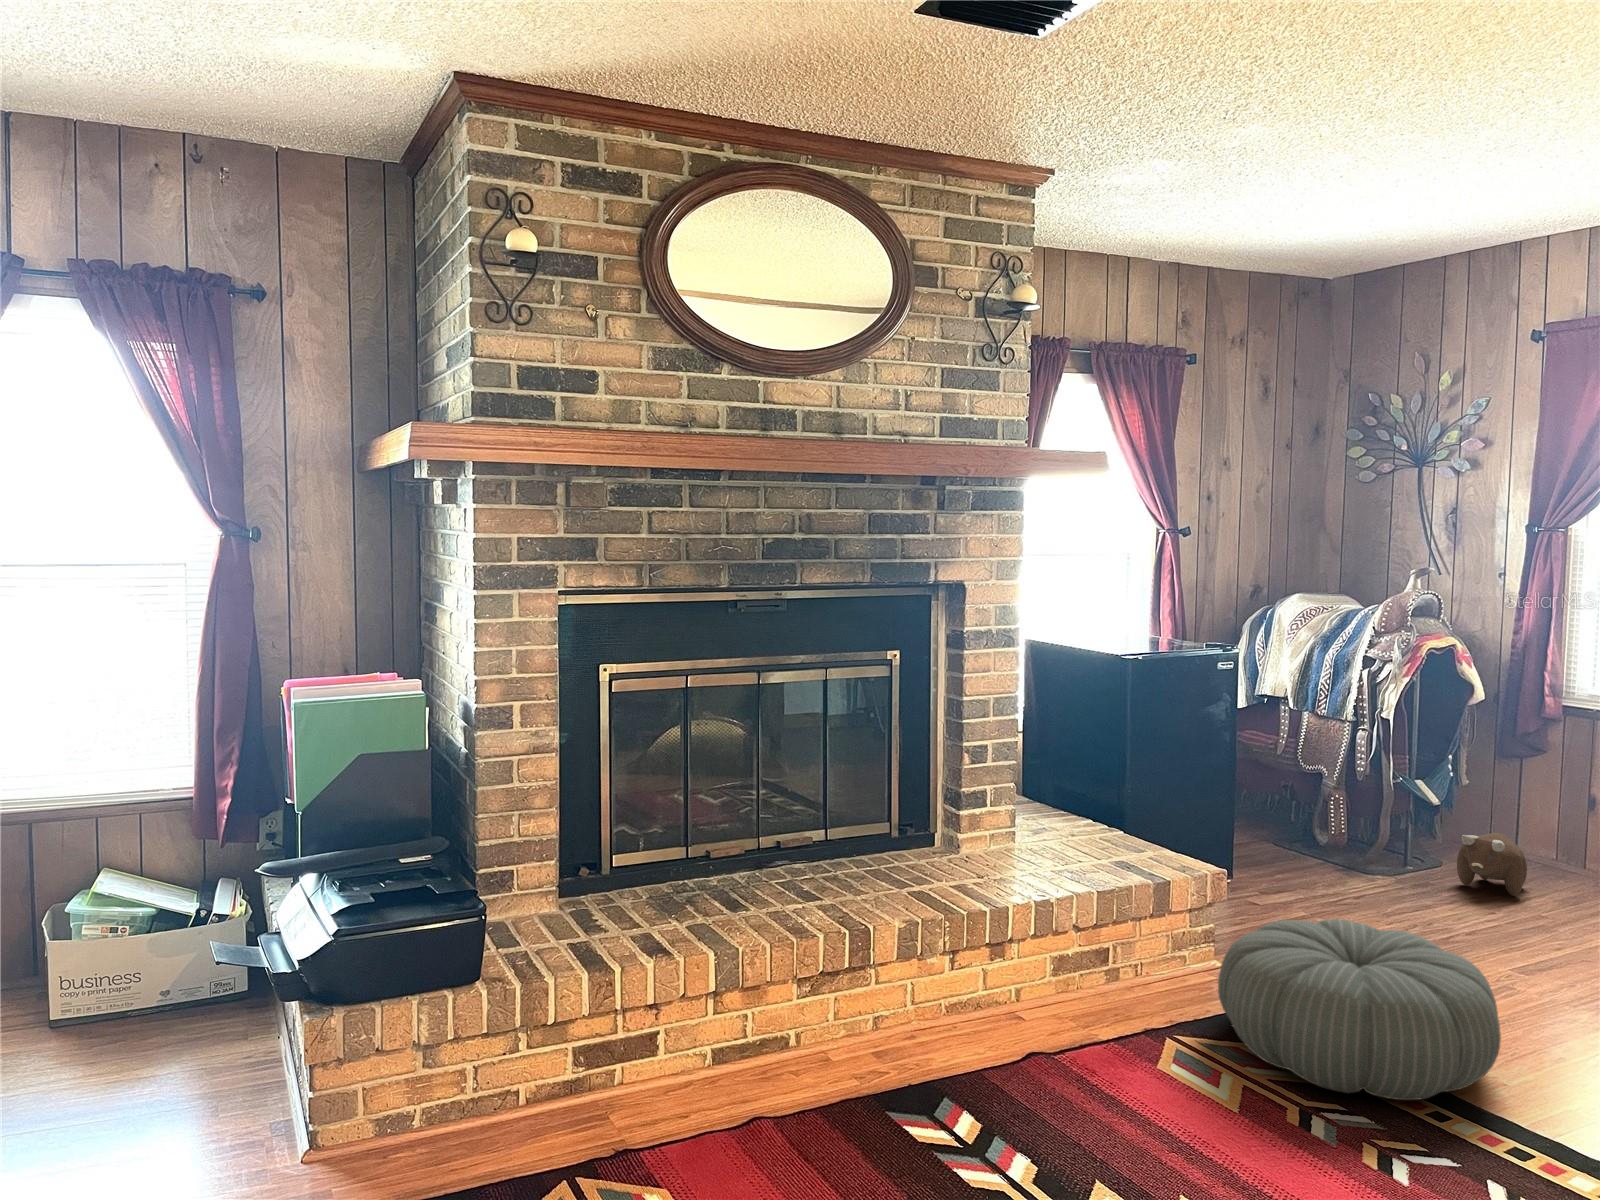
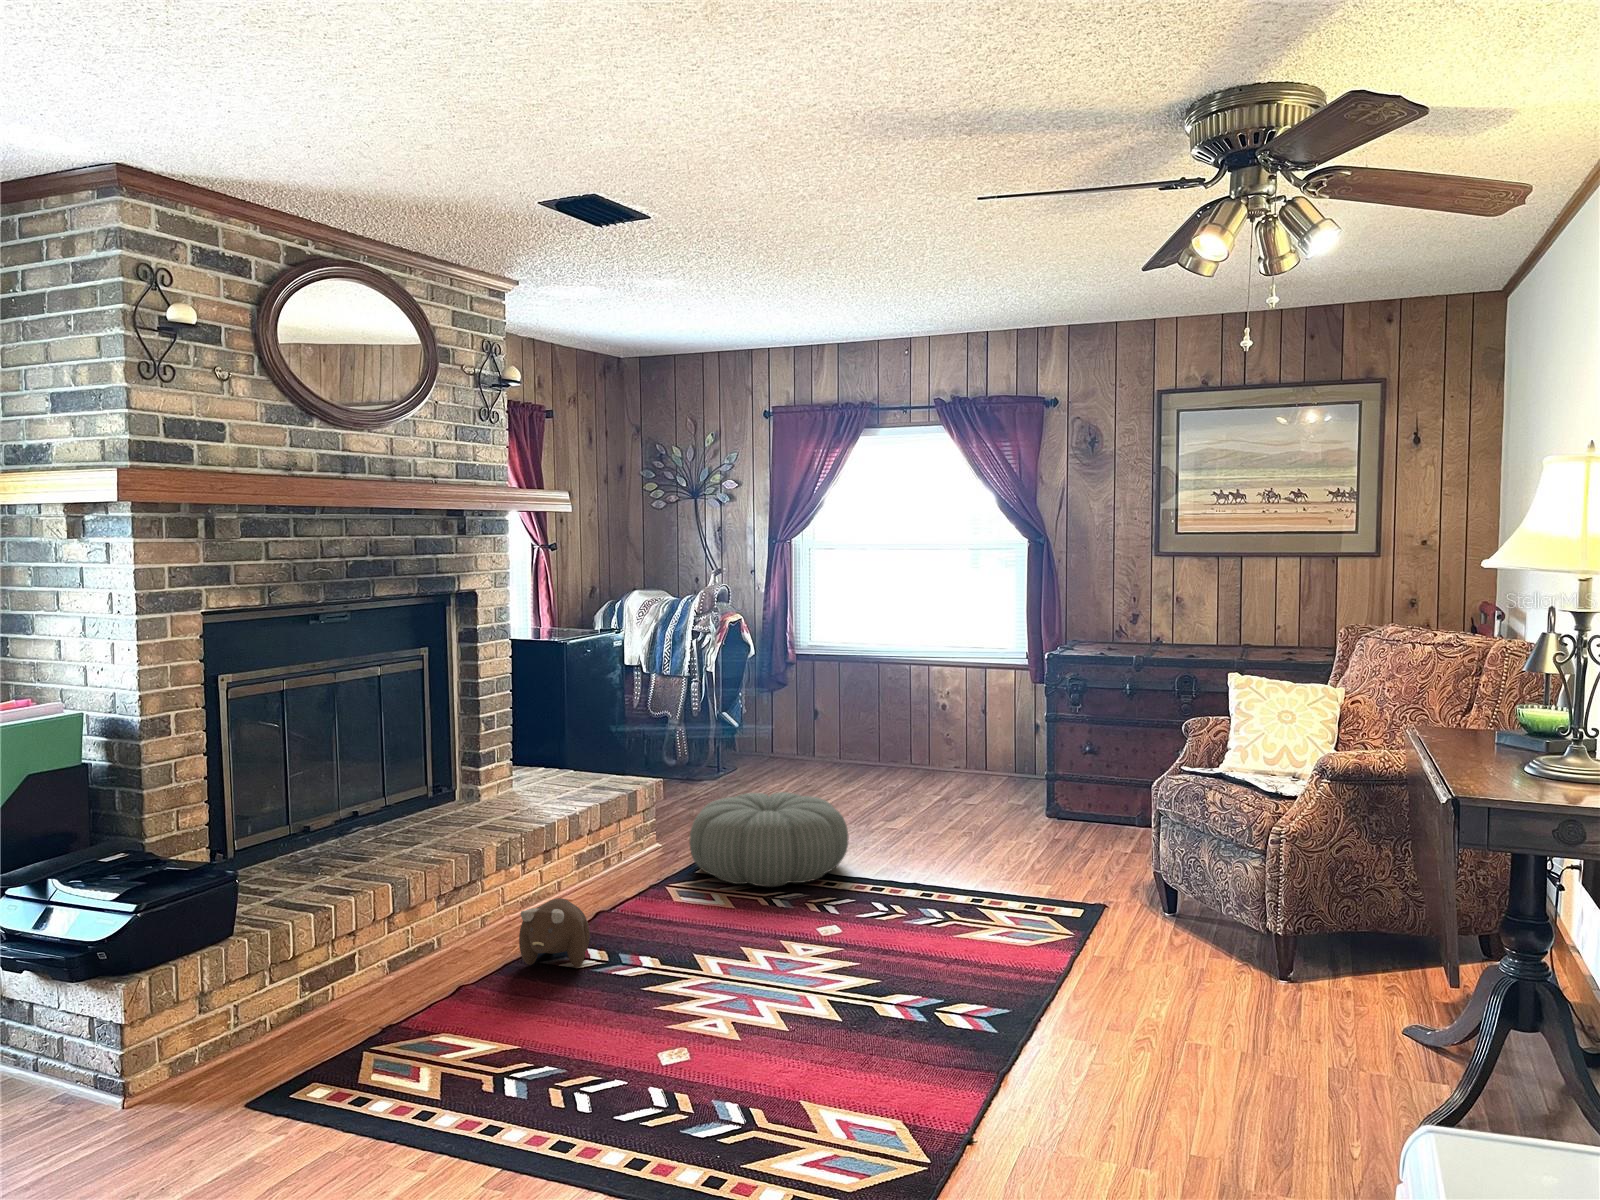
plush toy: present [1457,833,1527,896] -> present [519,898,590,967]

